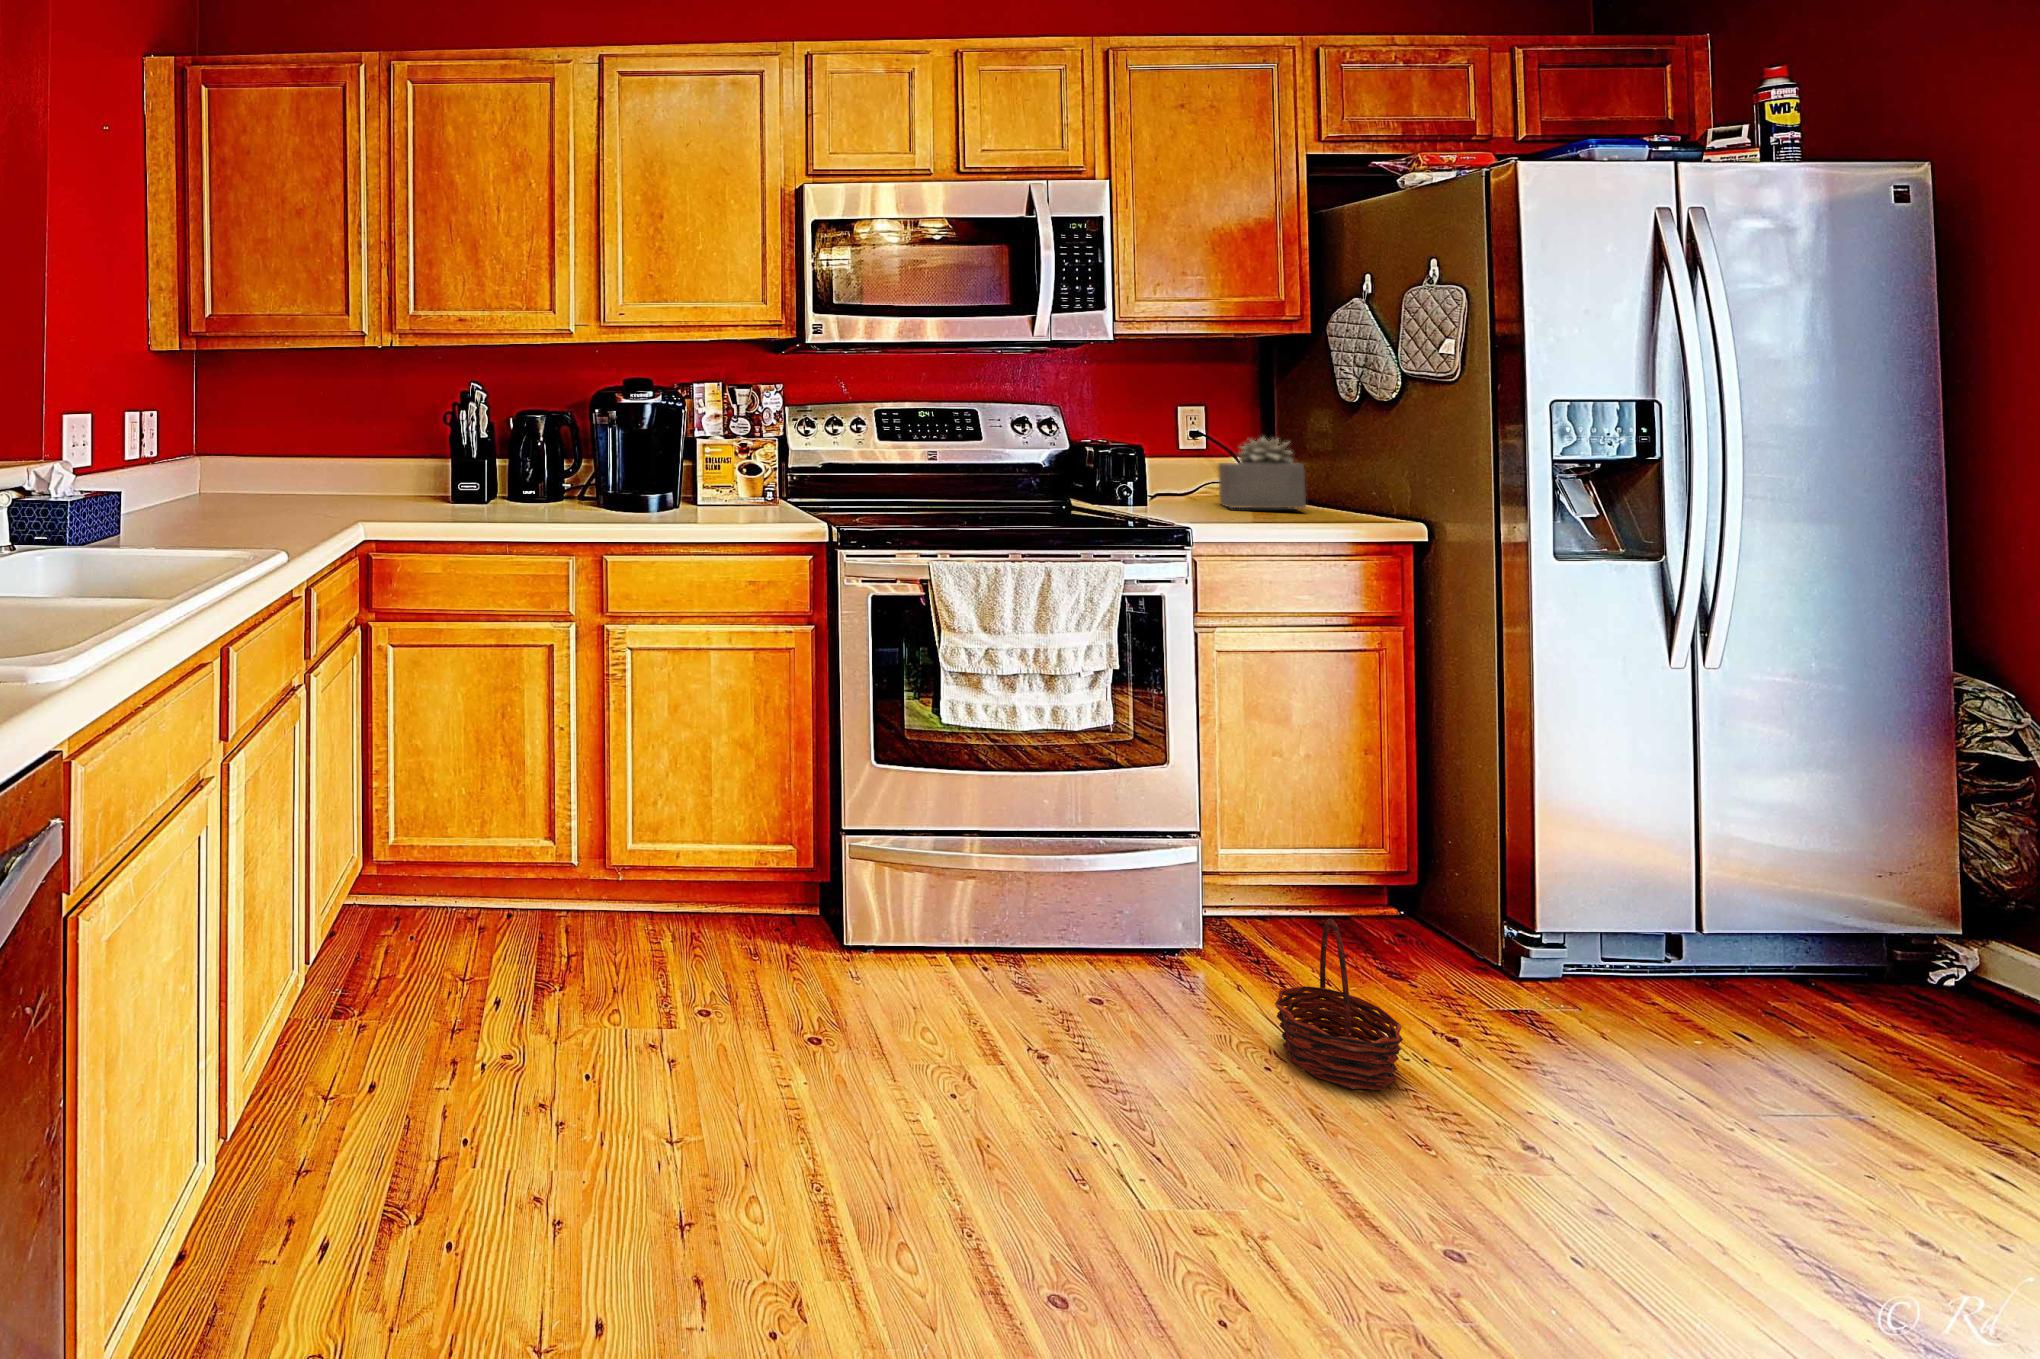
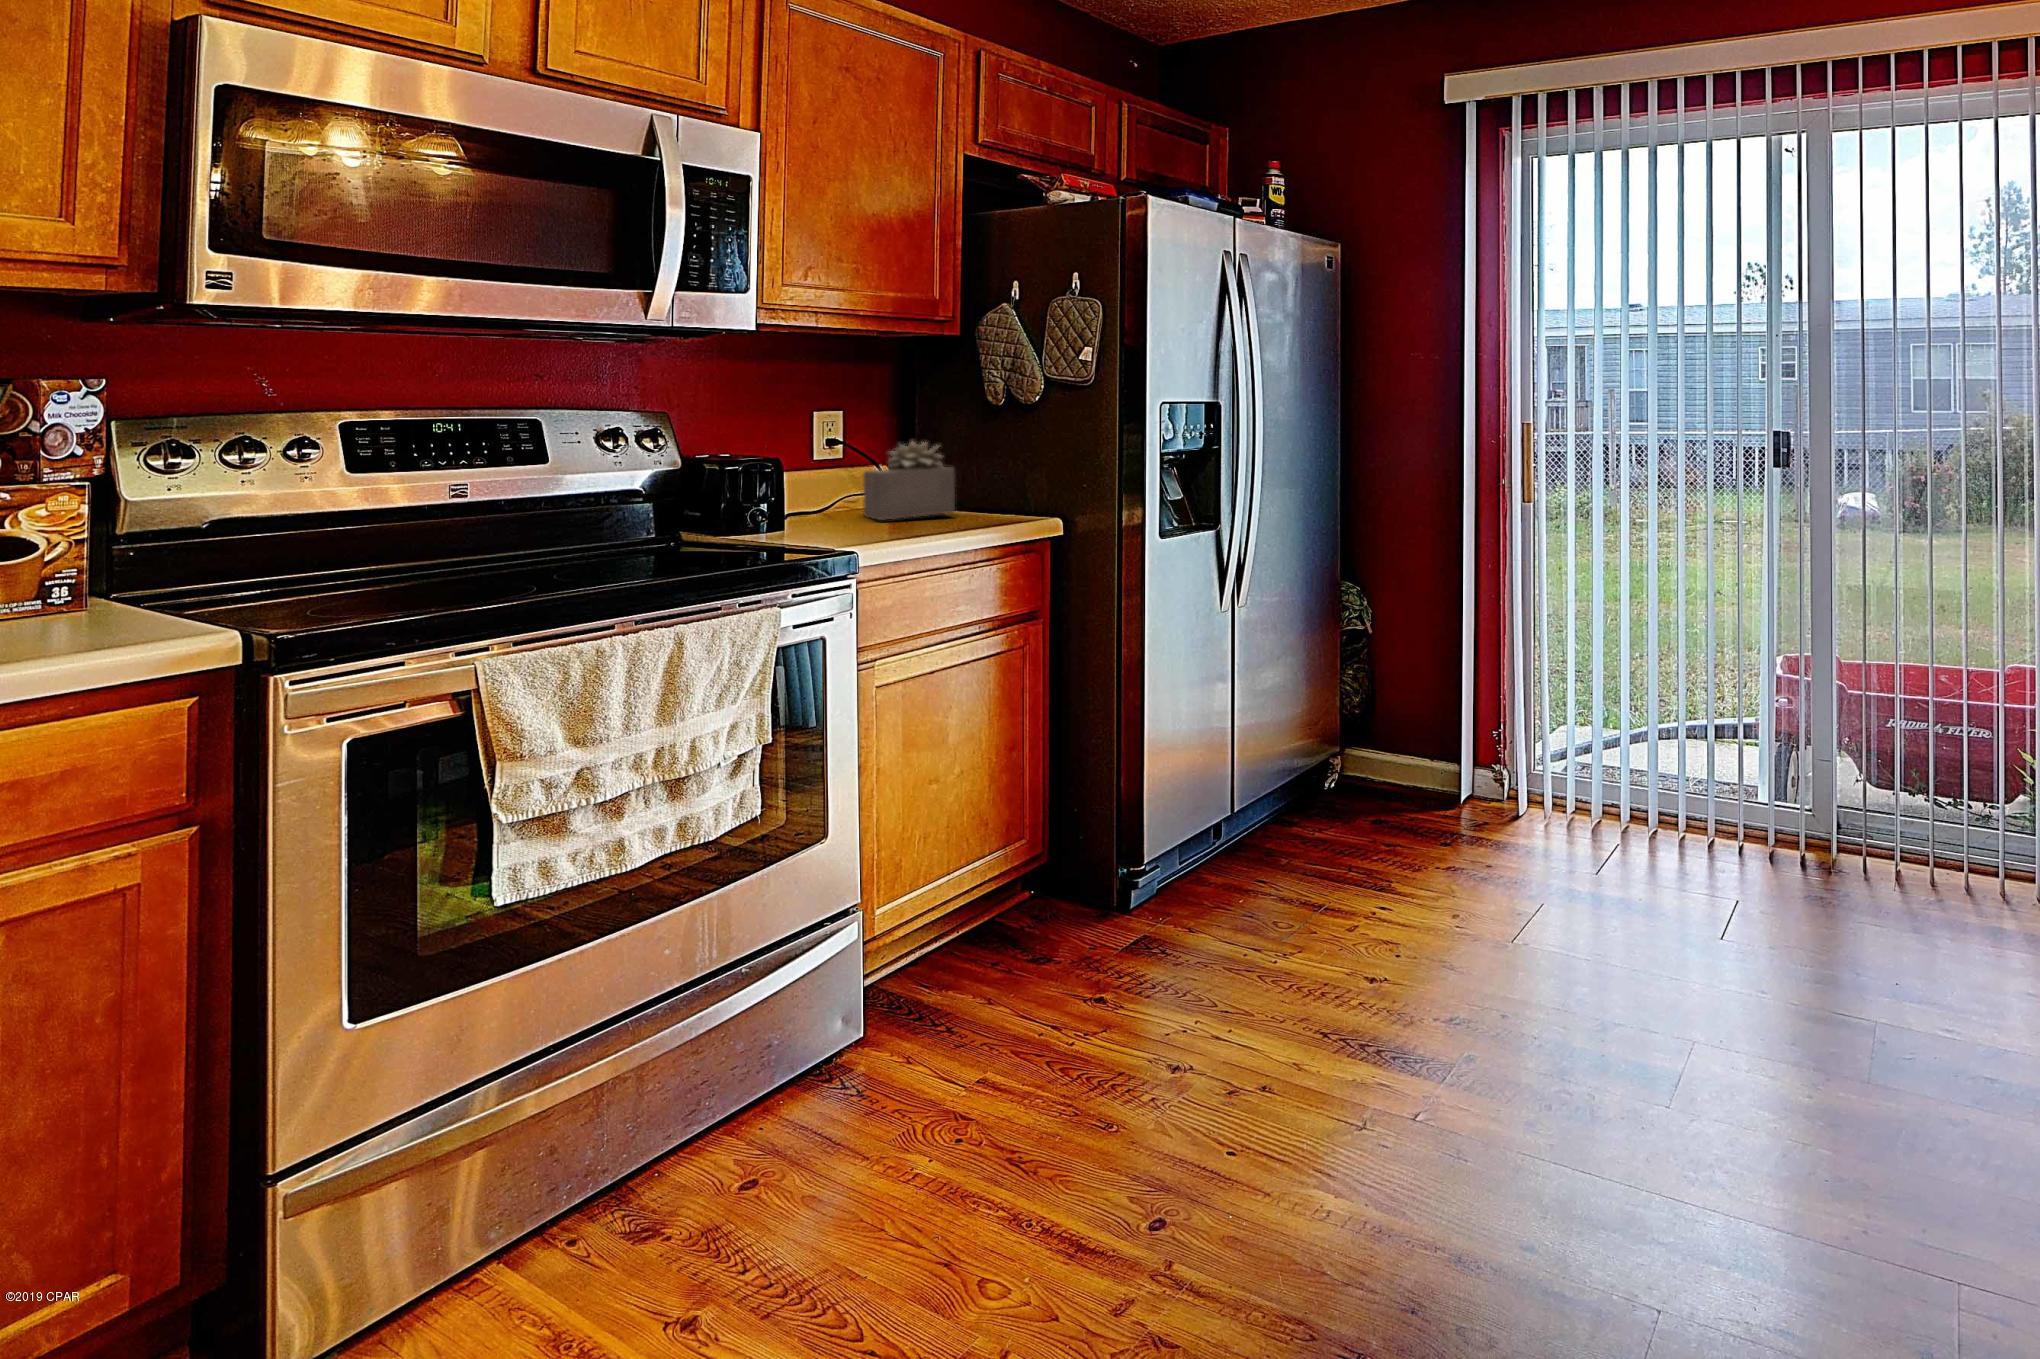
basket: present [1275,919,1403,1090] -> none [959,945,1077,1125]

